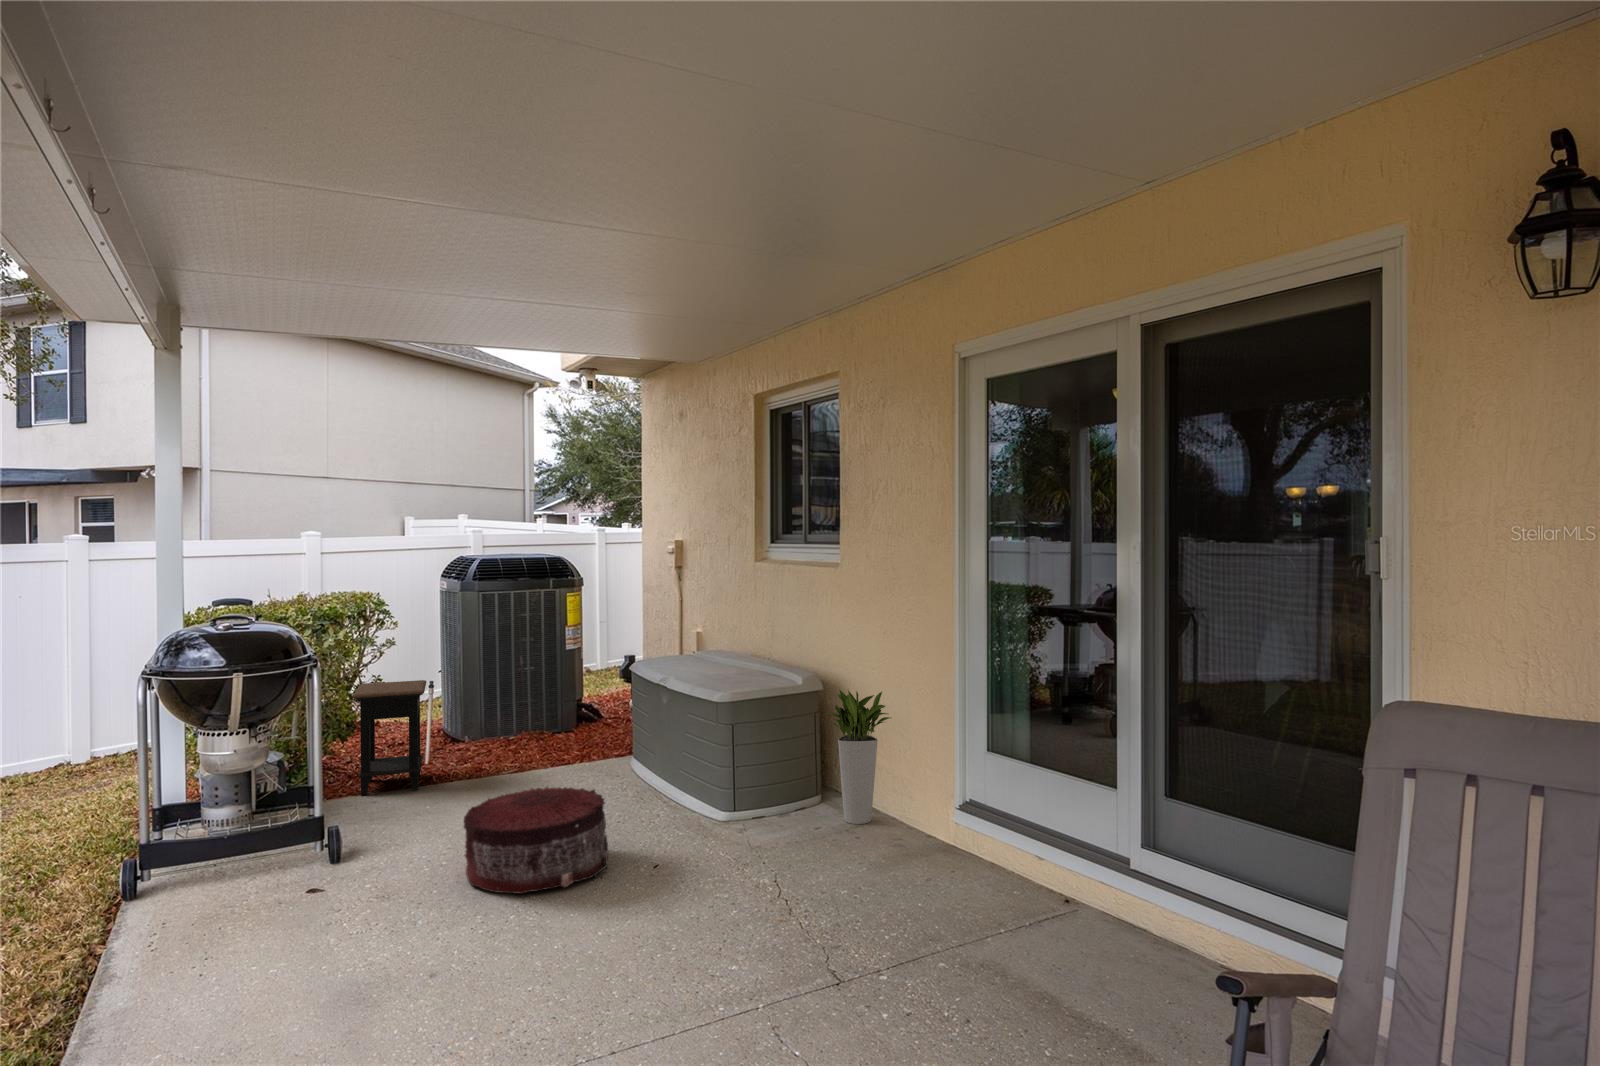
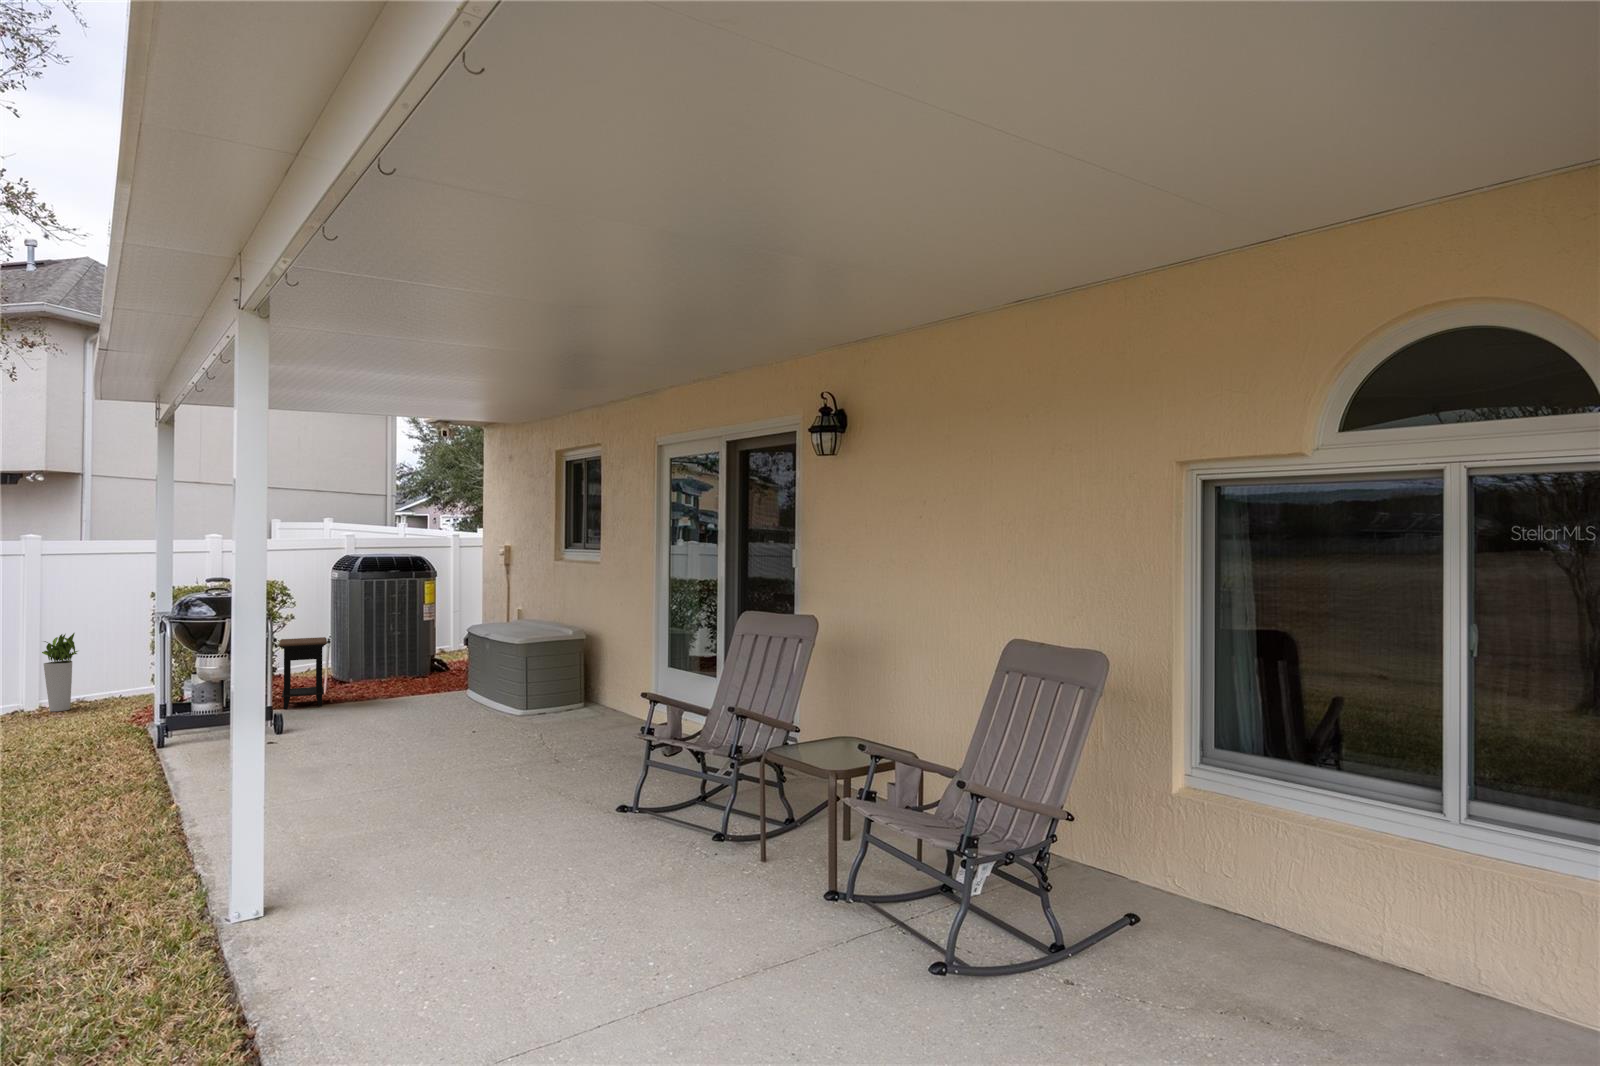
planter: present [827,690,890,824] -> present [42,633,78,711]
pouf: present [464,787,609,894] -> none [361,690,447,742]

